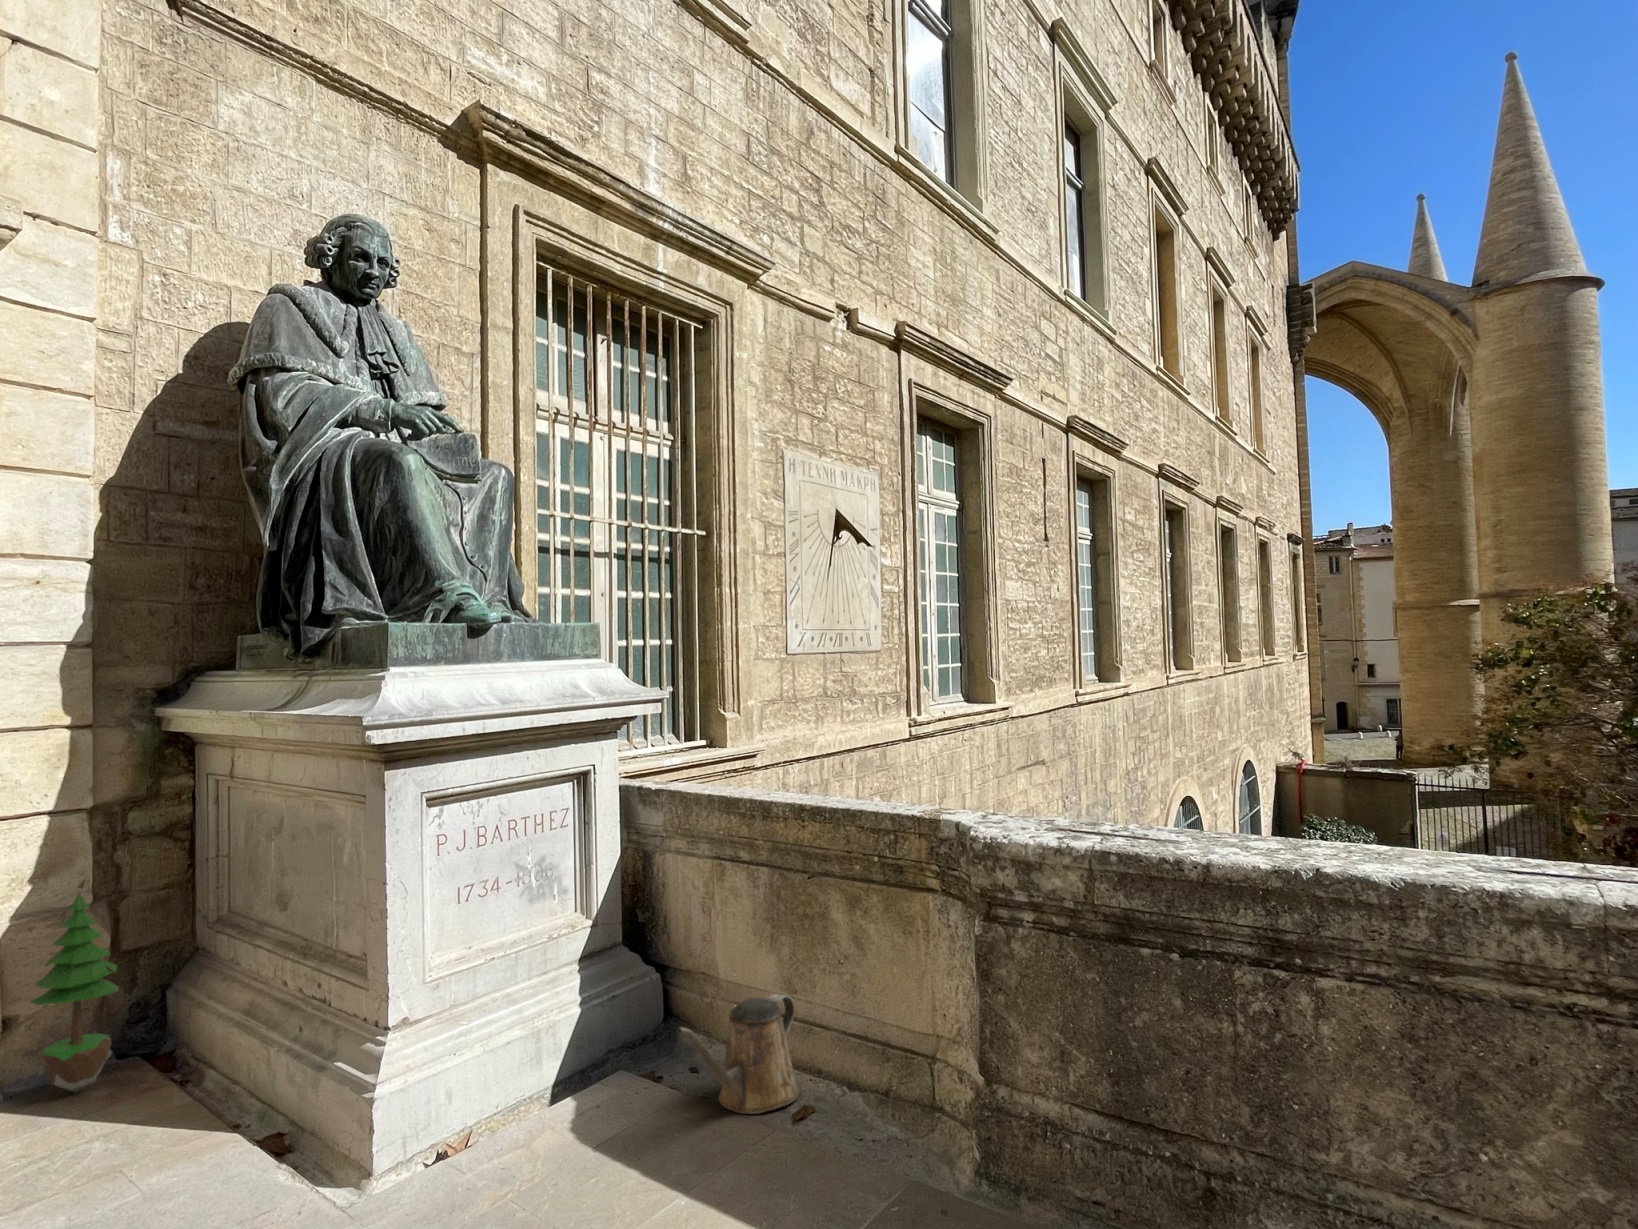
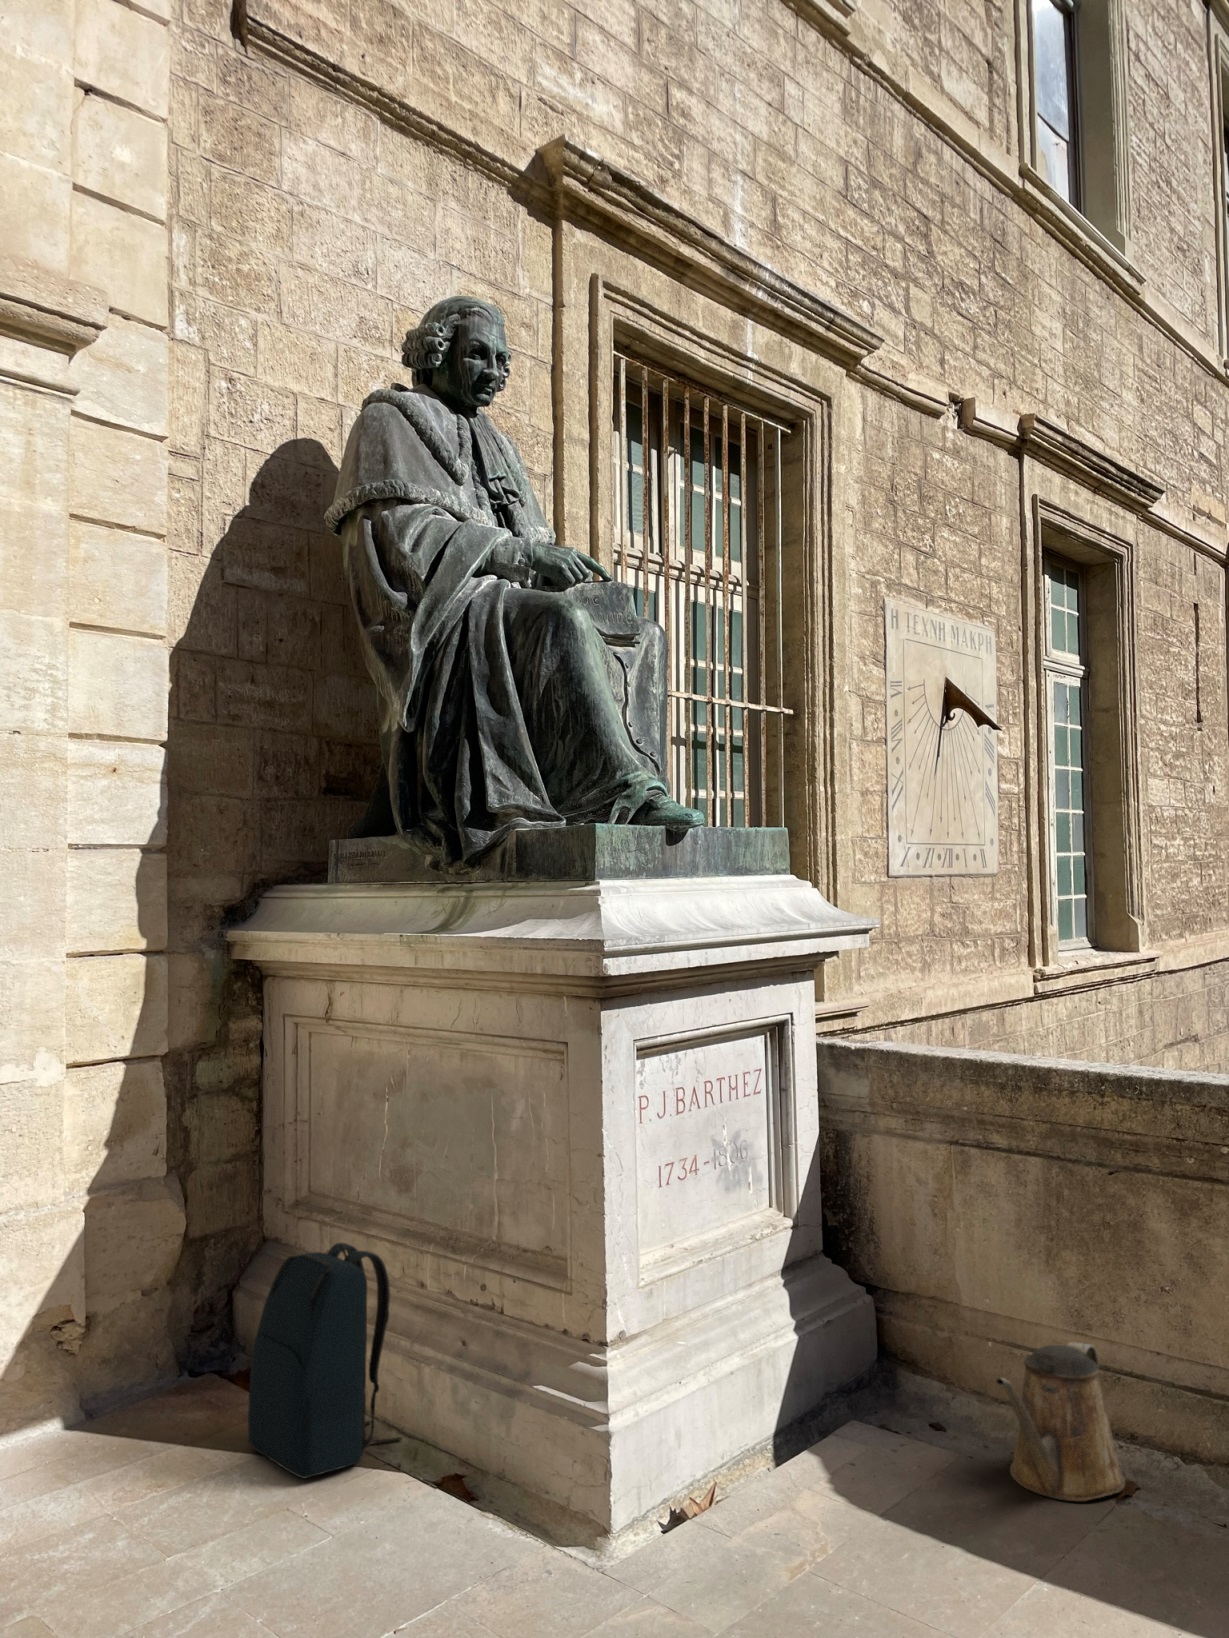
potted tree: present [31,893,119,1092] -> none [121,1156,215,1408]
backpack: none [117,953,256,1144] -> present [248,1243,402,1478]

